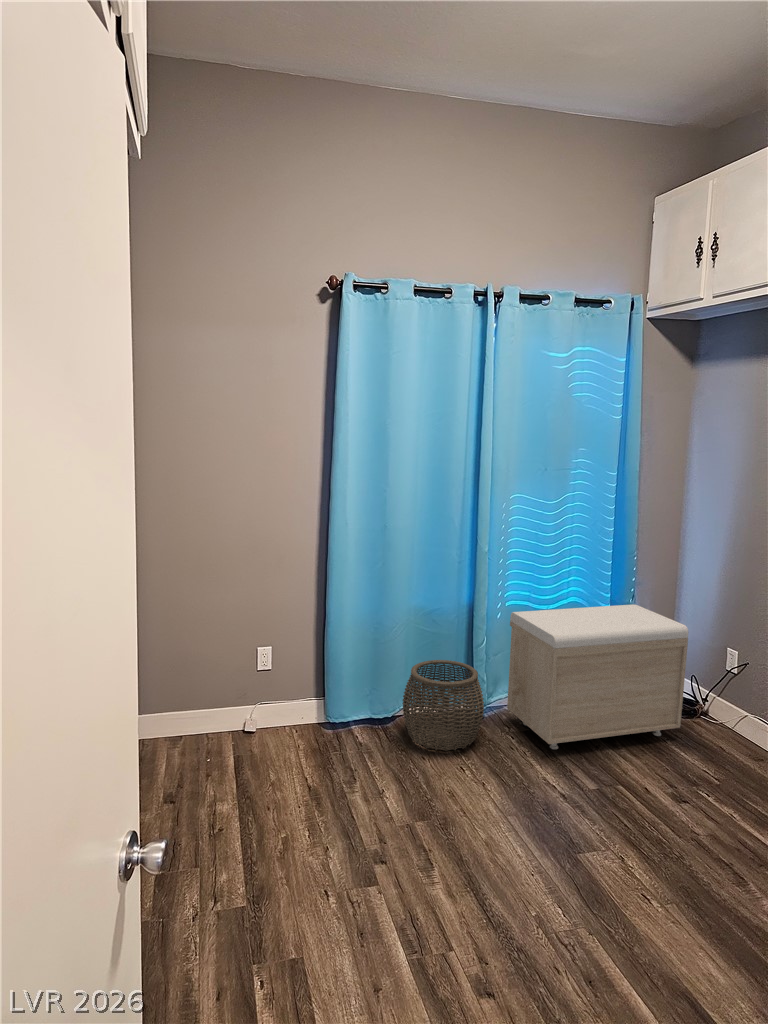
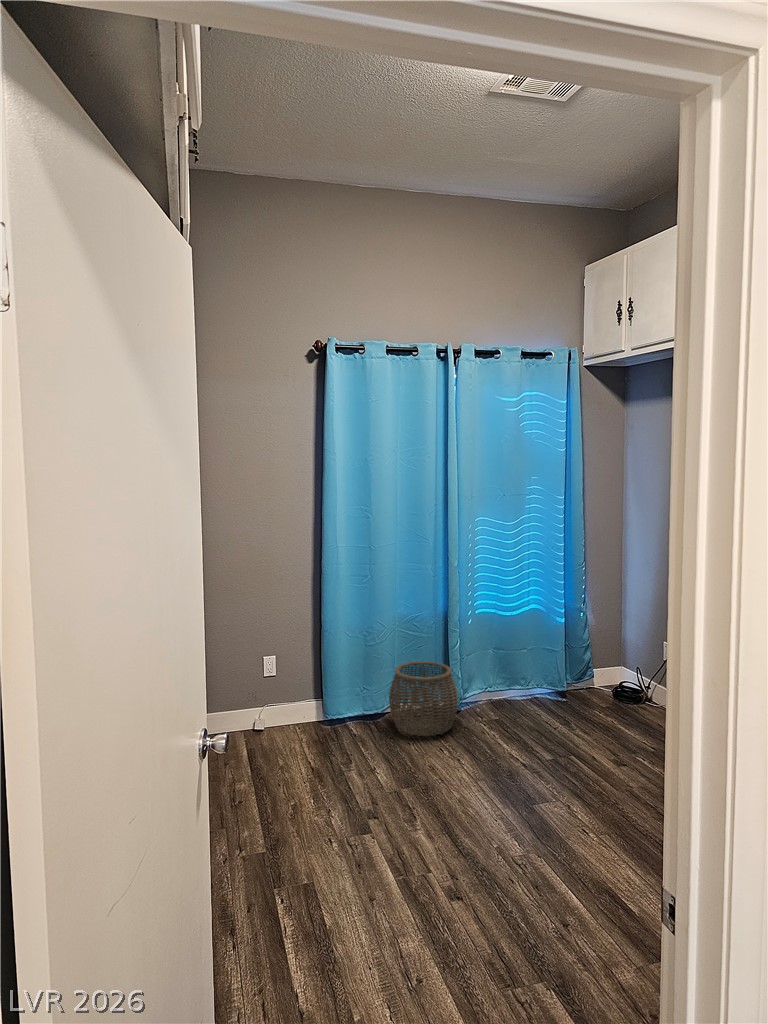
storage bench: present [507,604,688,749] -> none [478,608,628,732]

